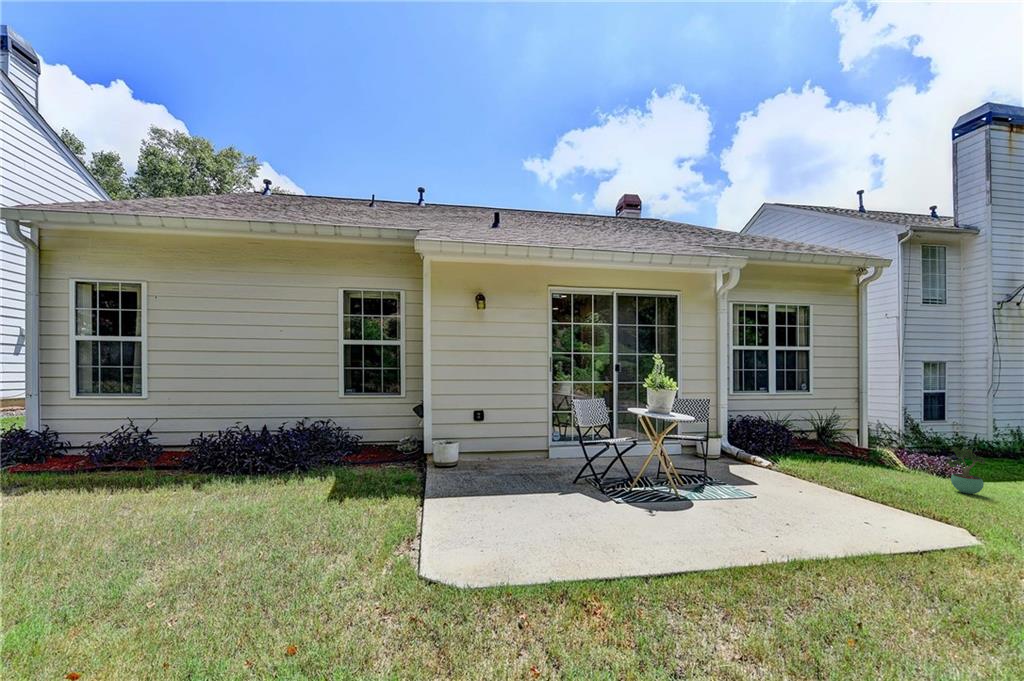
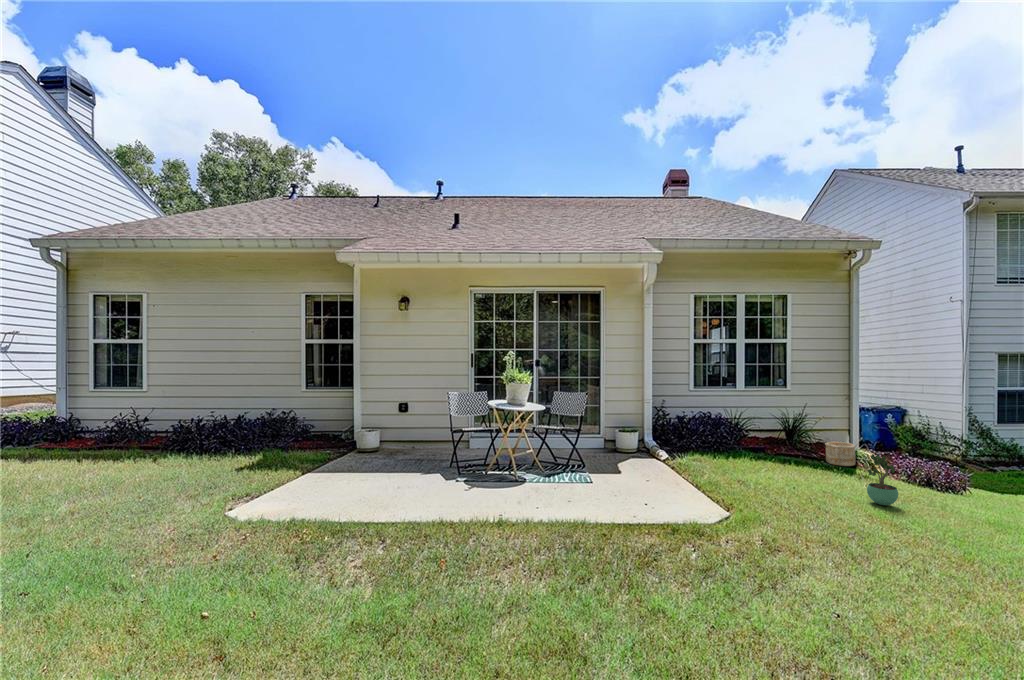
wooden bucket: none [851,437,880,458] -> present [825,442,856,466]

